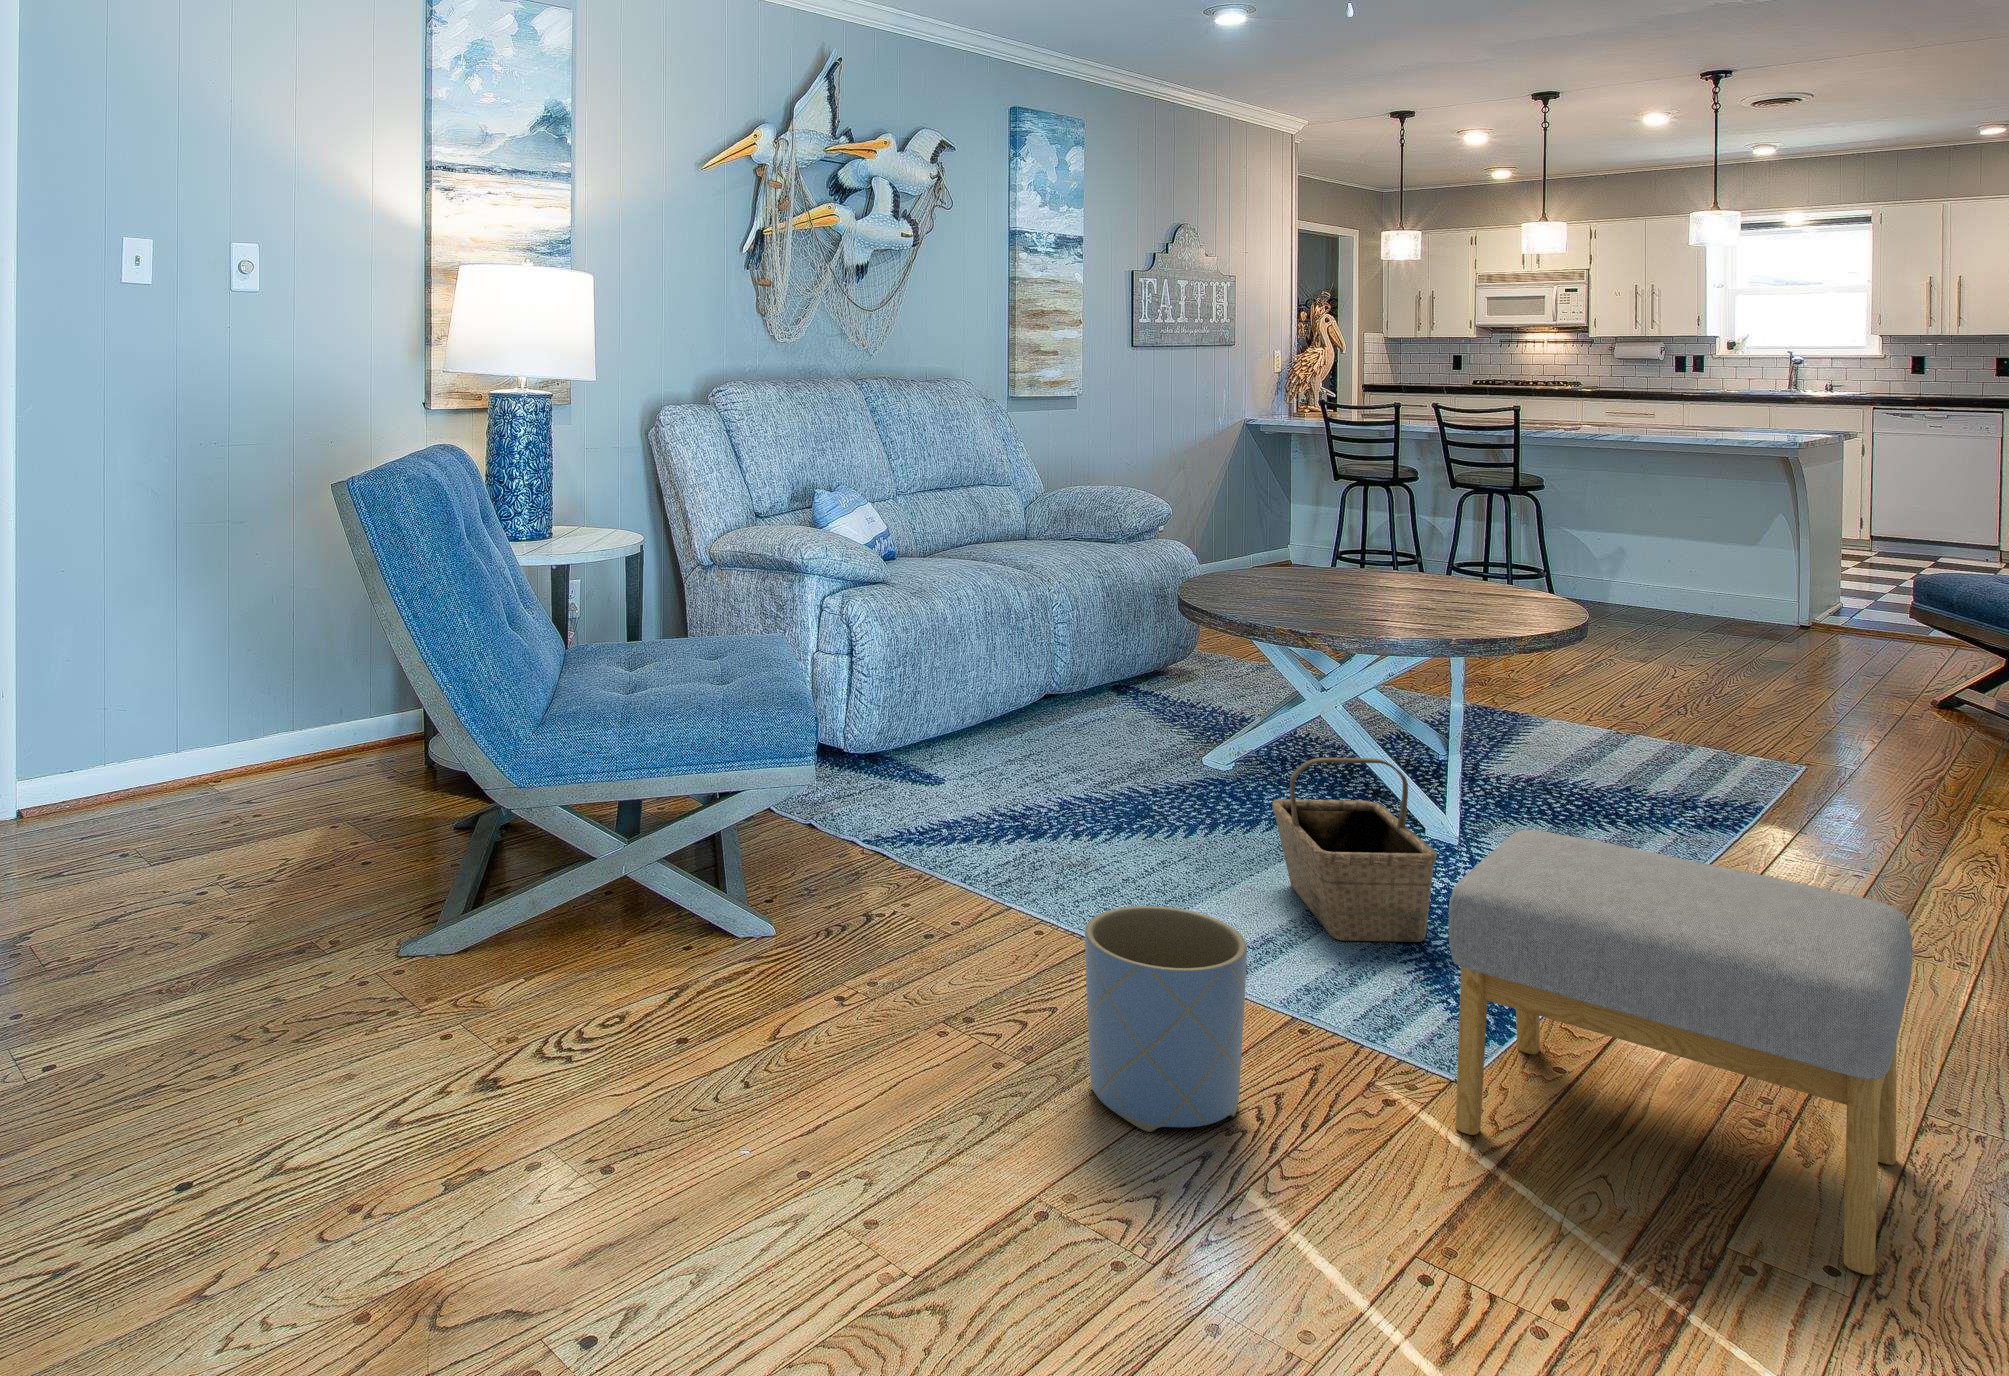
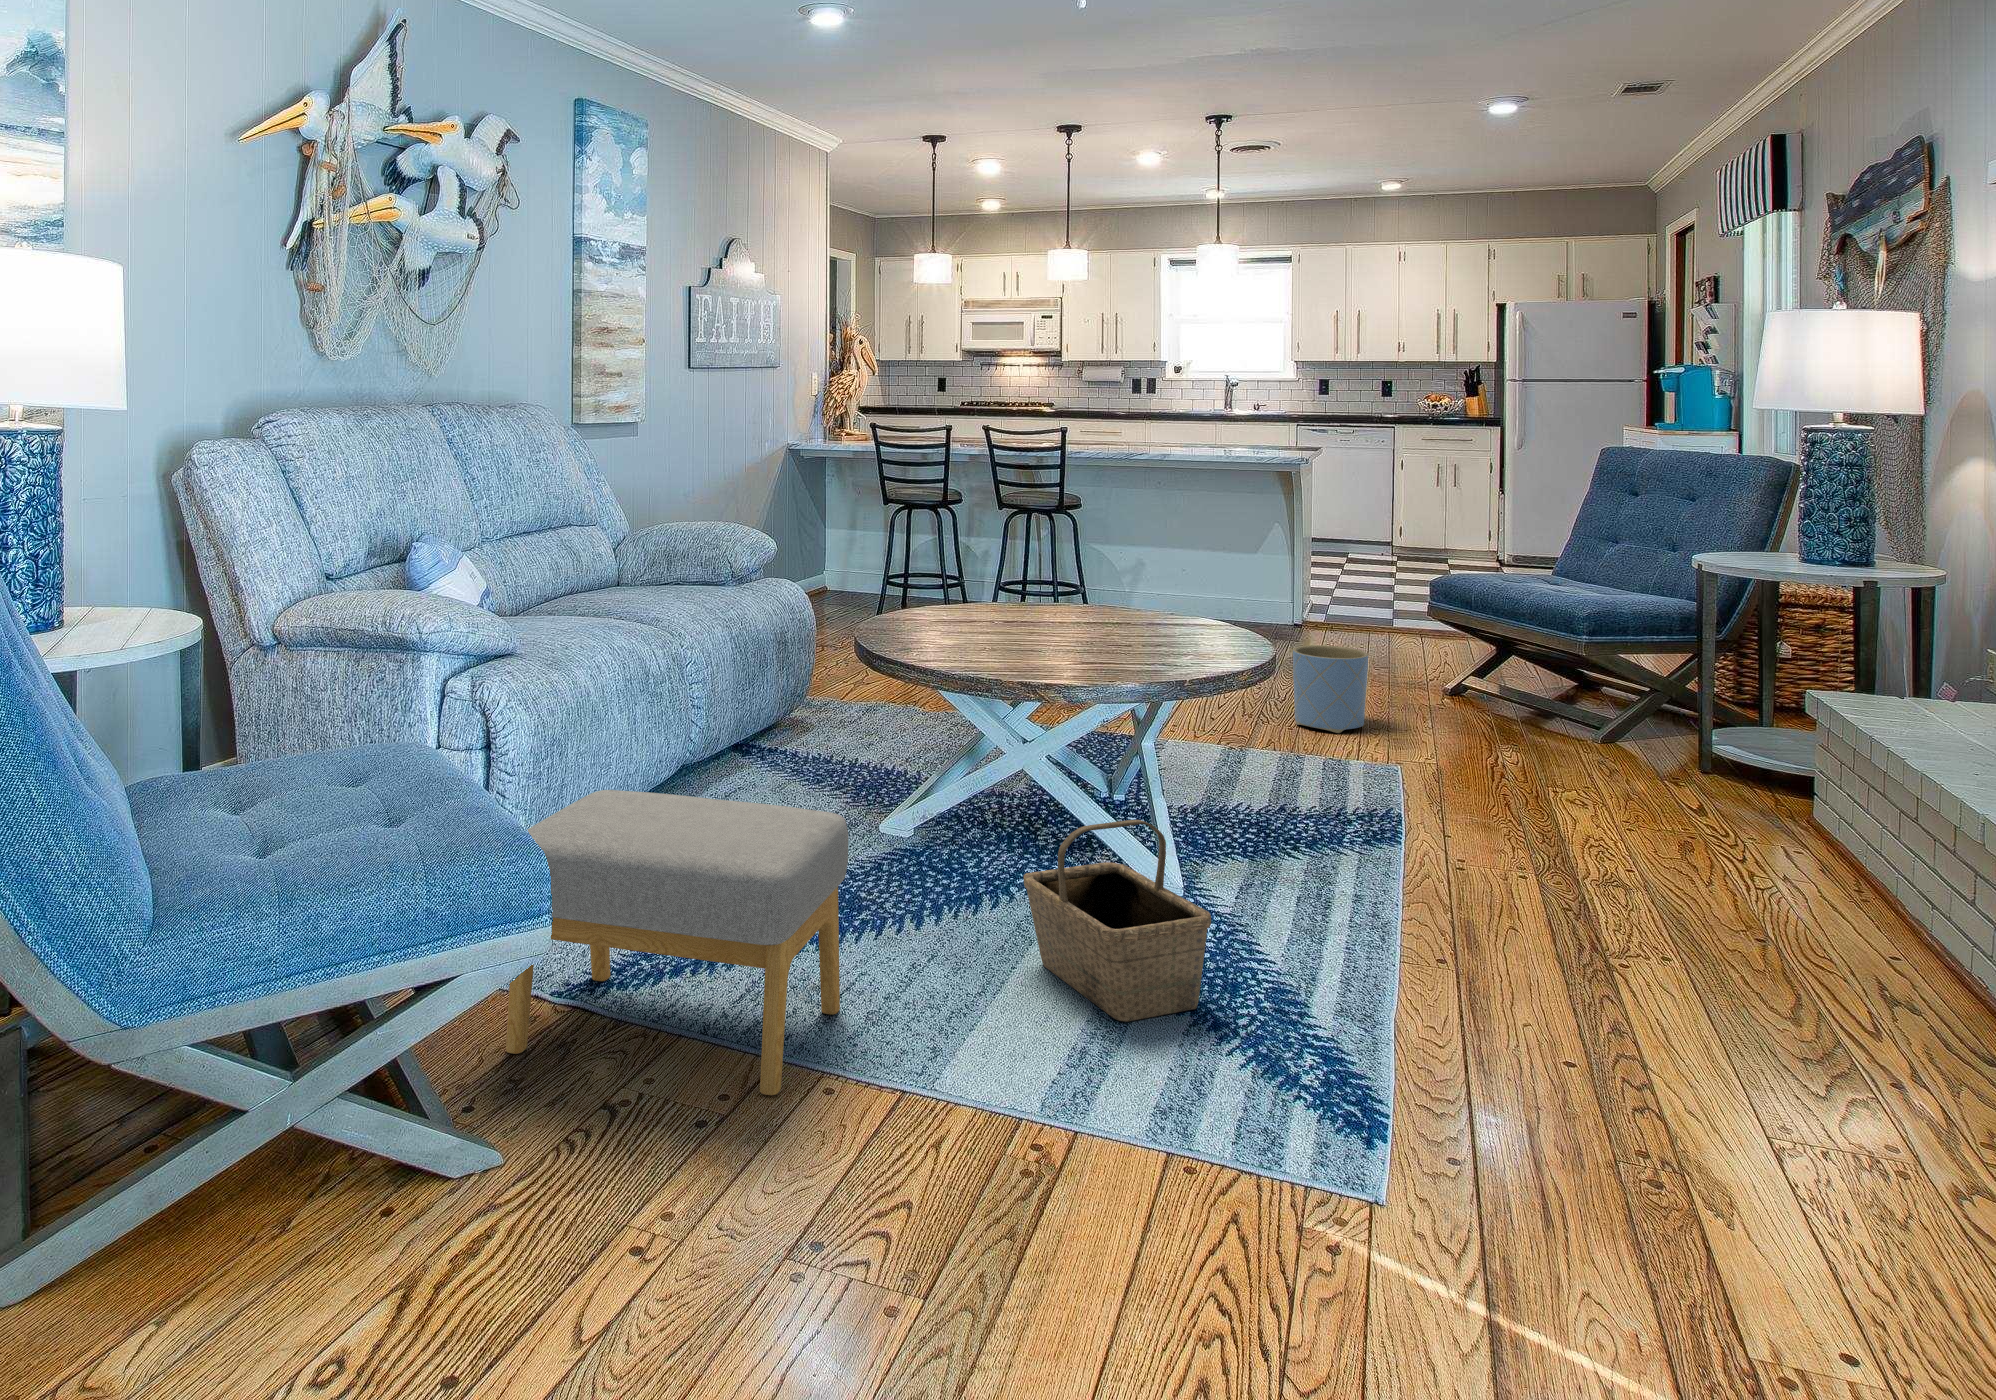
footstool: present [1449,830,1912,1275] -> present [506,790,849,1095]
planter: present [1085,906,1247,1132] -> present [1293,645,1368,733]

